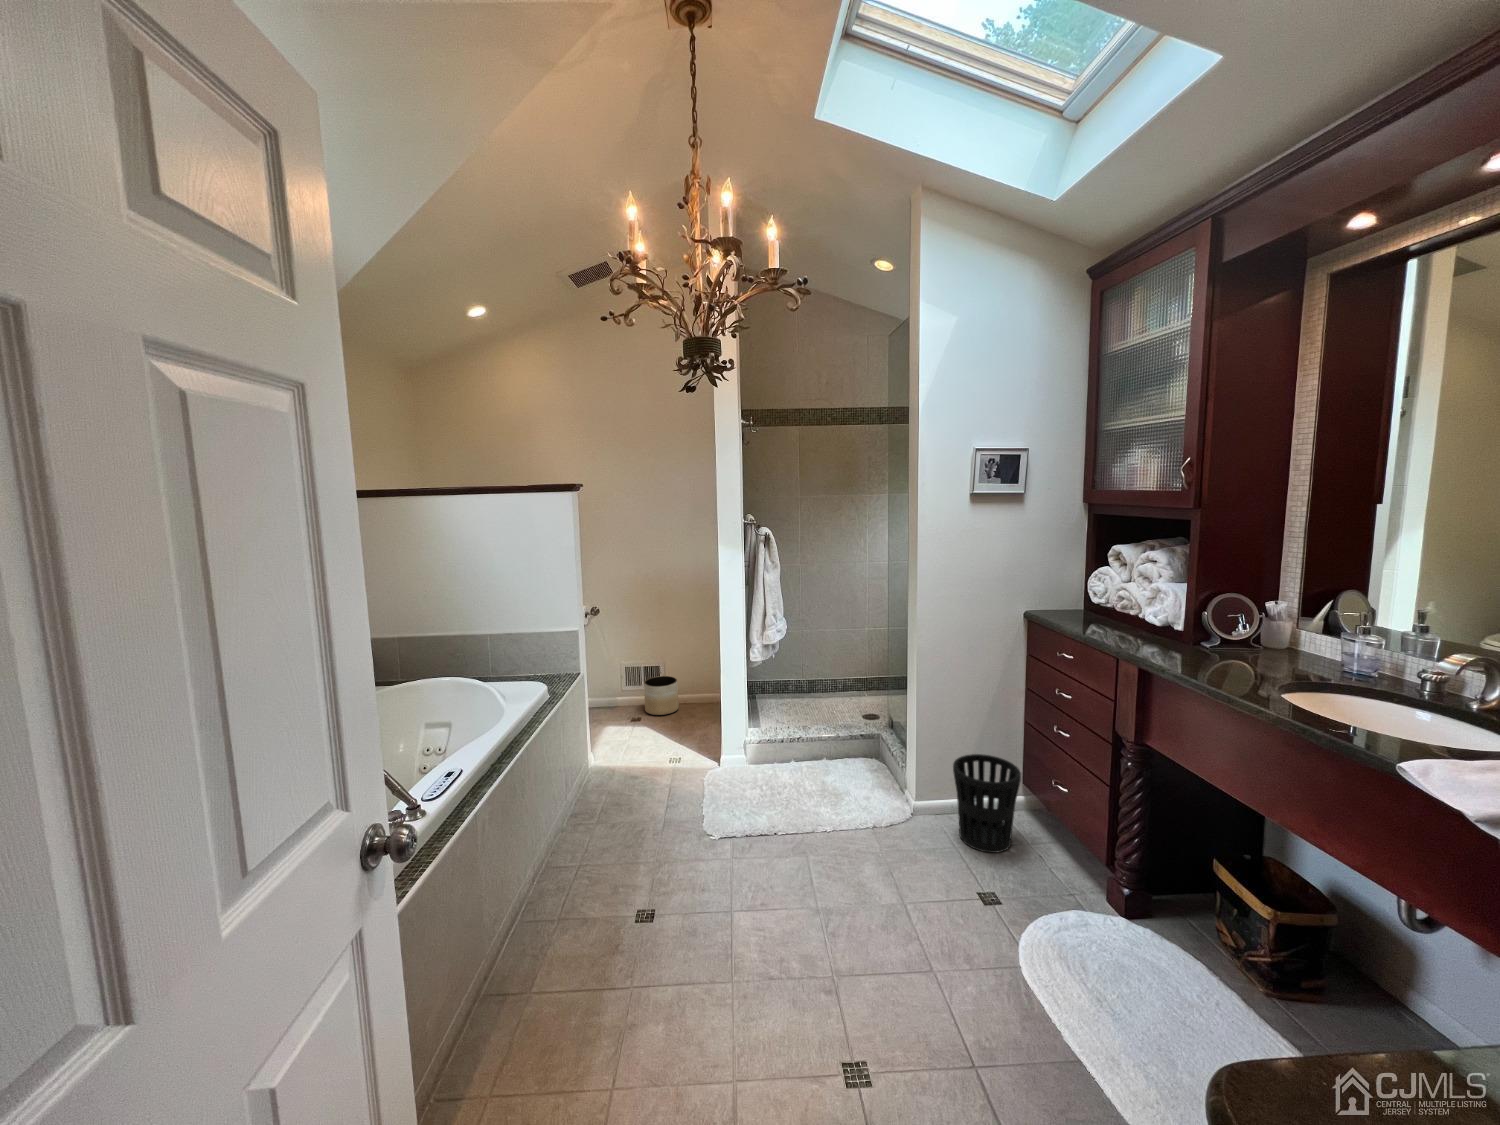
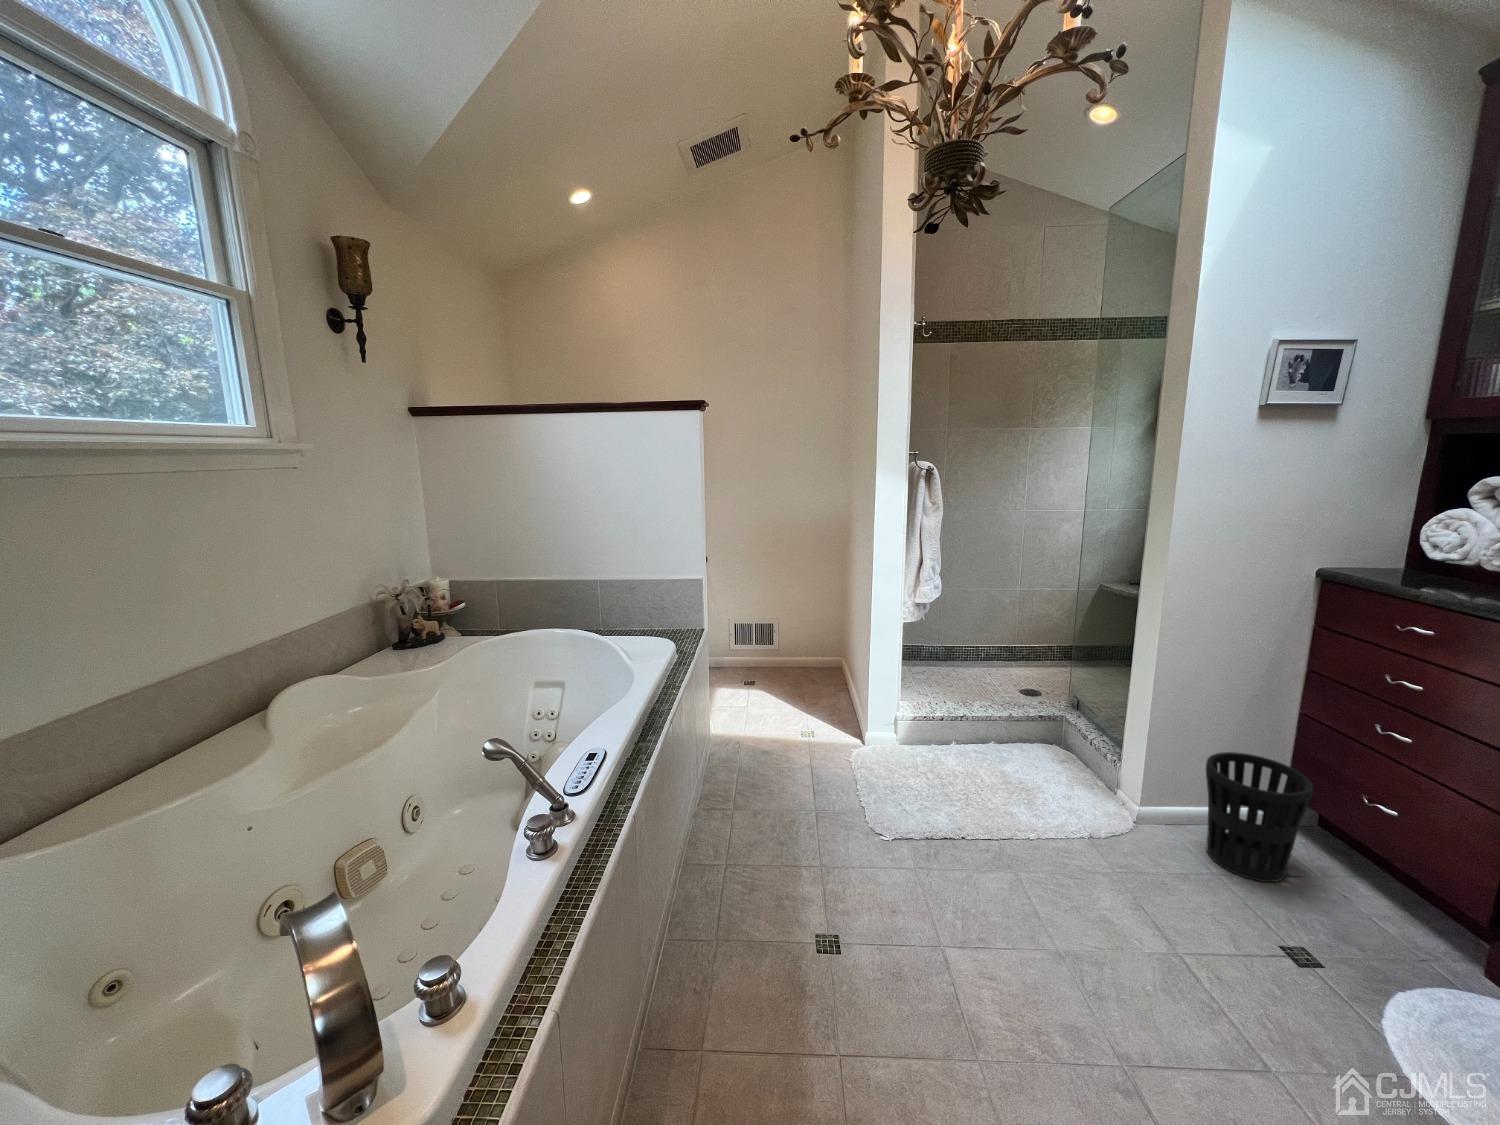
planter: present [644,676,679,715] -> none [758,637,797,681]

